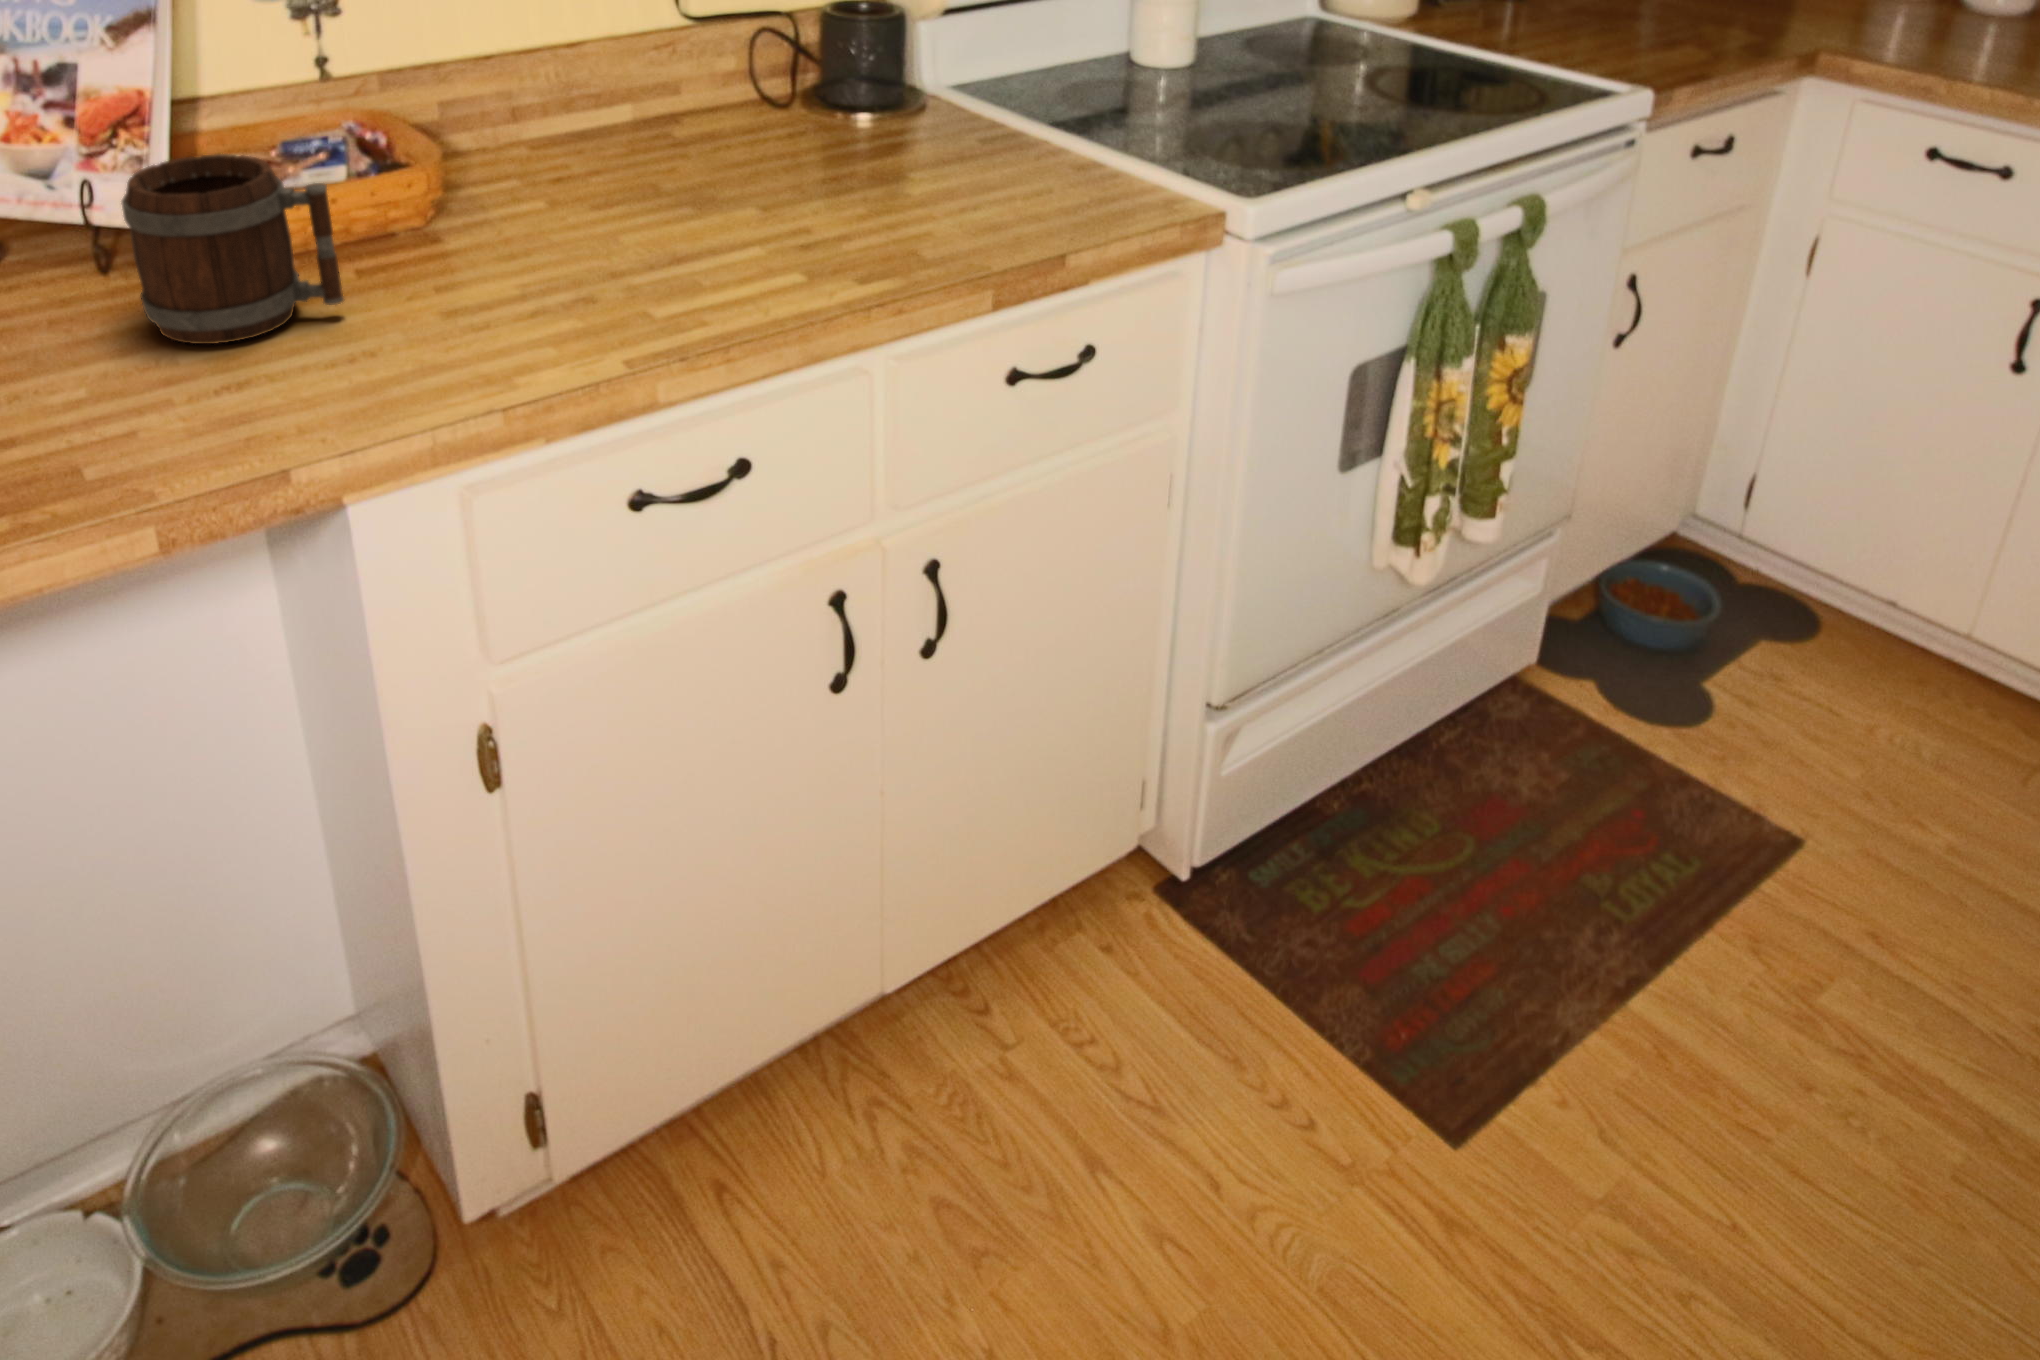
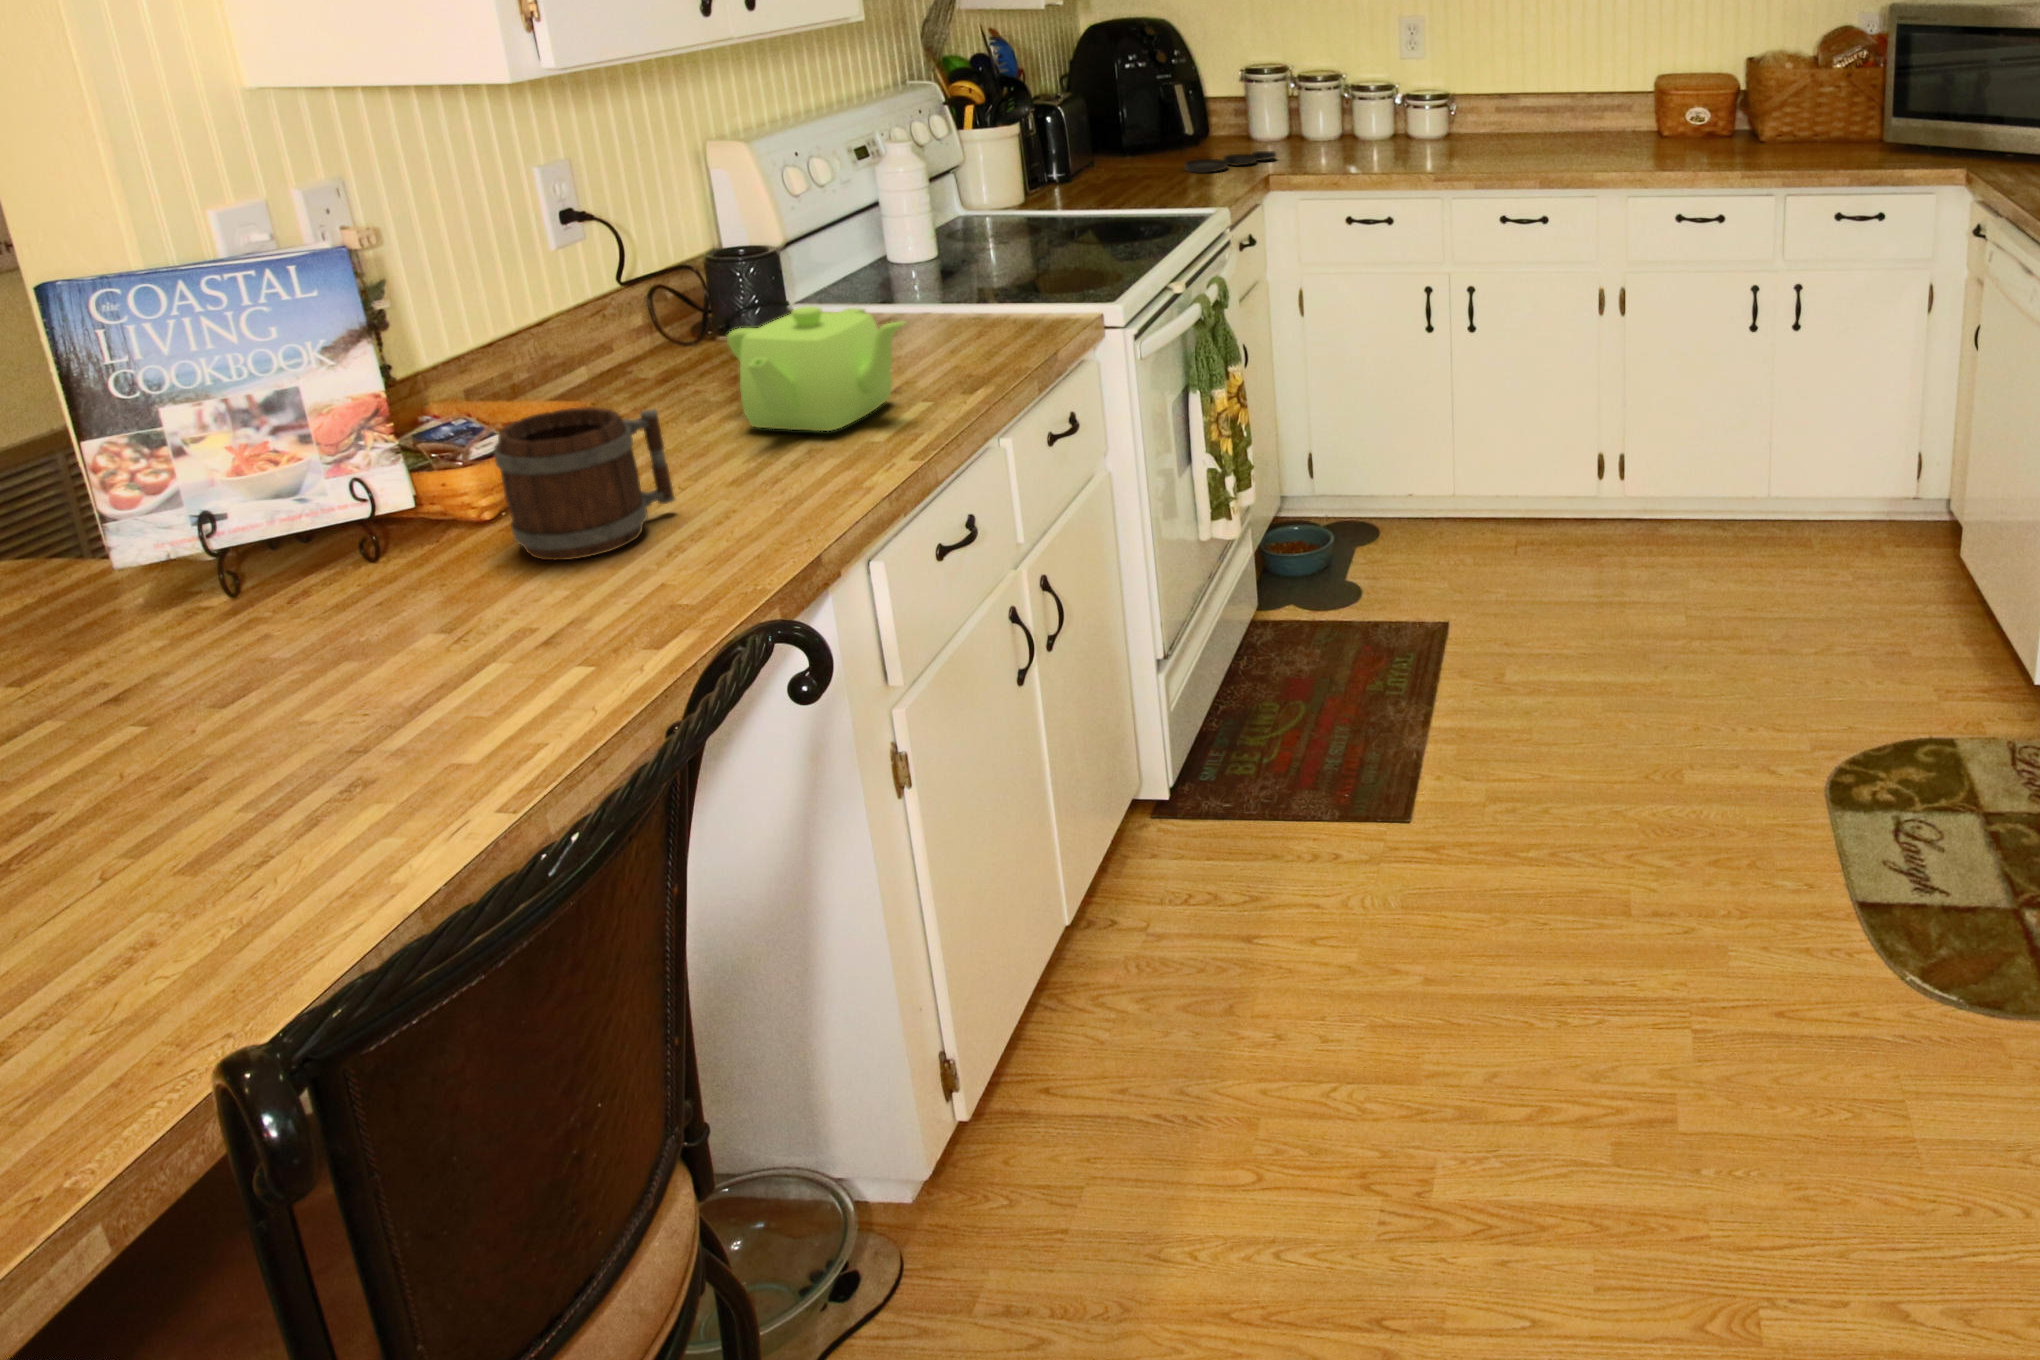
plate: none [1694,5,1868,28] -> present [1185,151,1276,173]
teapot: none [543,96,793,269] -> present [727,306,905,431]

